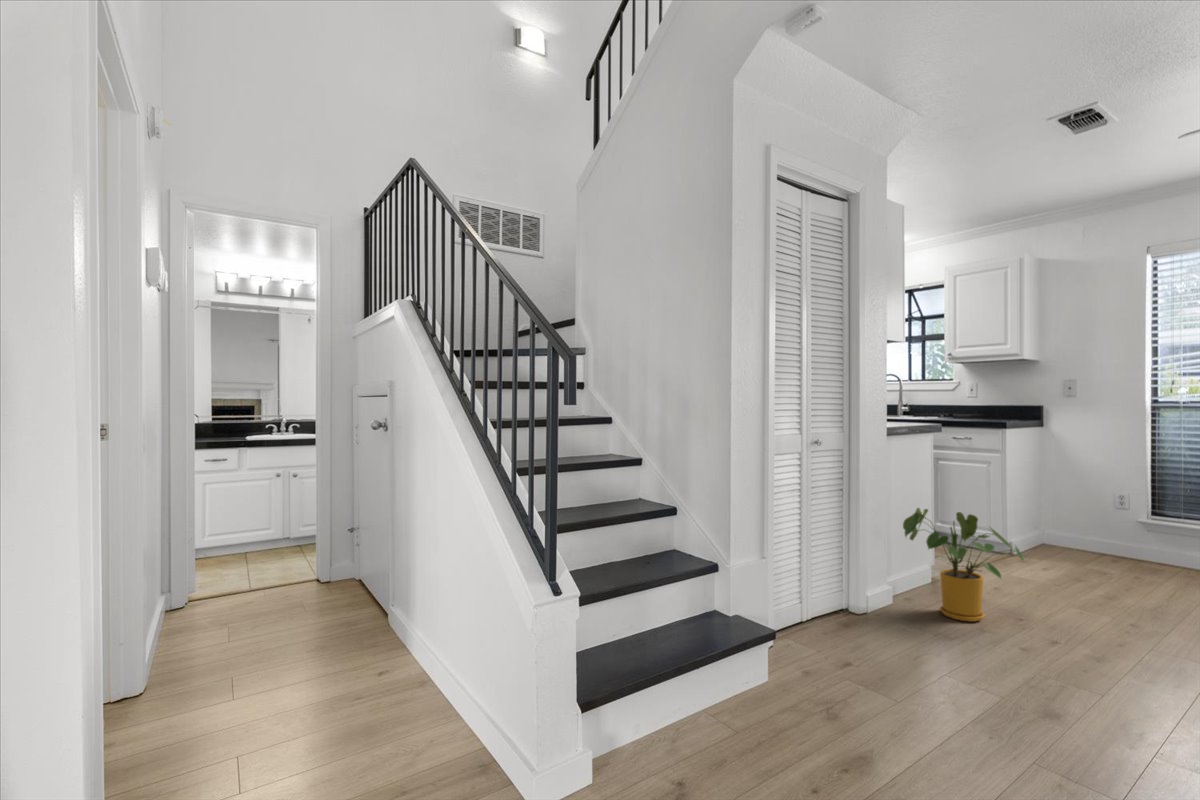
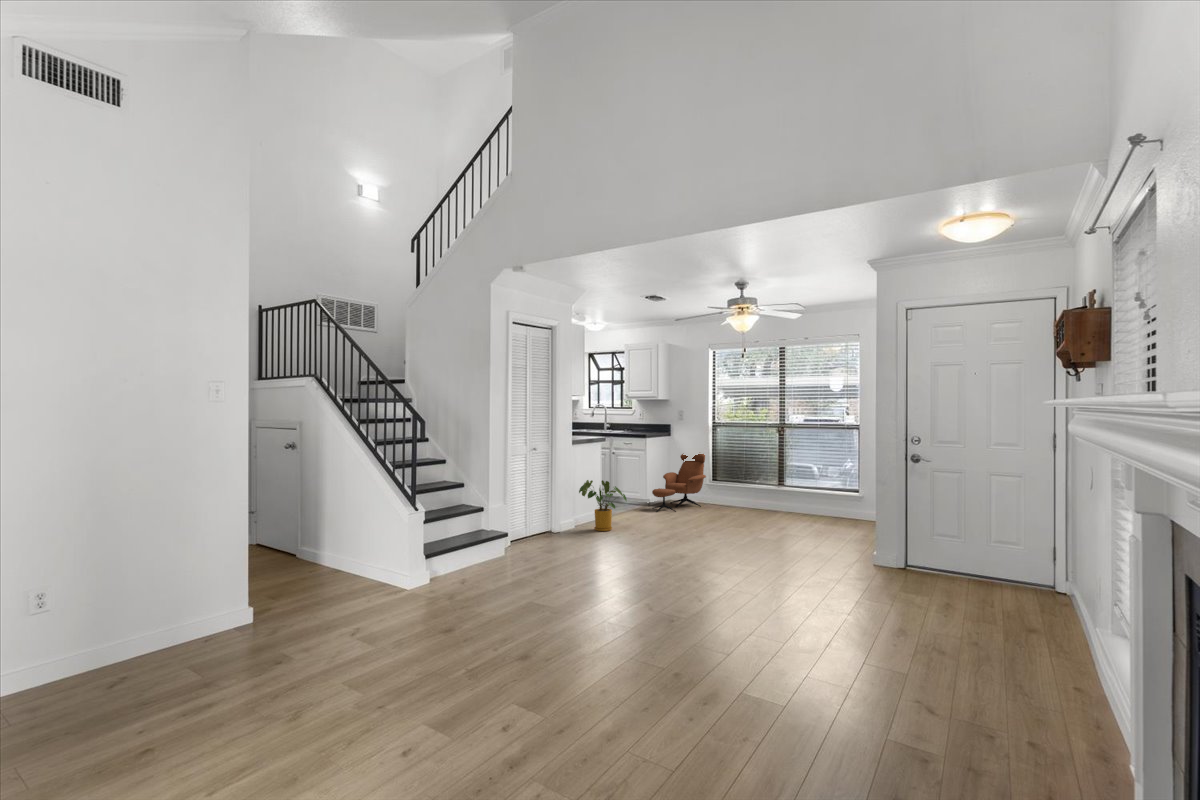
lounge chair: none [1025,458,1149,576] -> present [652,453,706,512]

